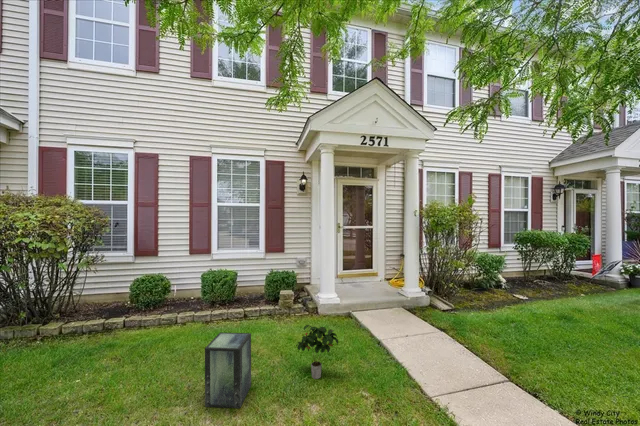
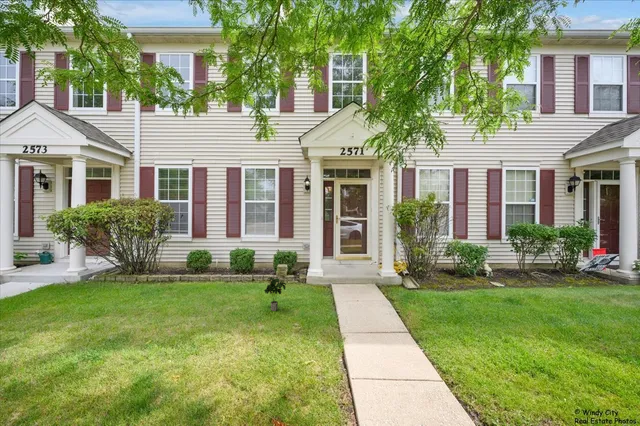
storage box: present [205,332,251,408] -> none [203,277,234,317]

